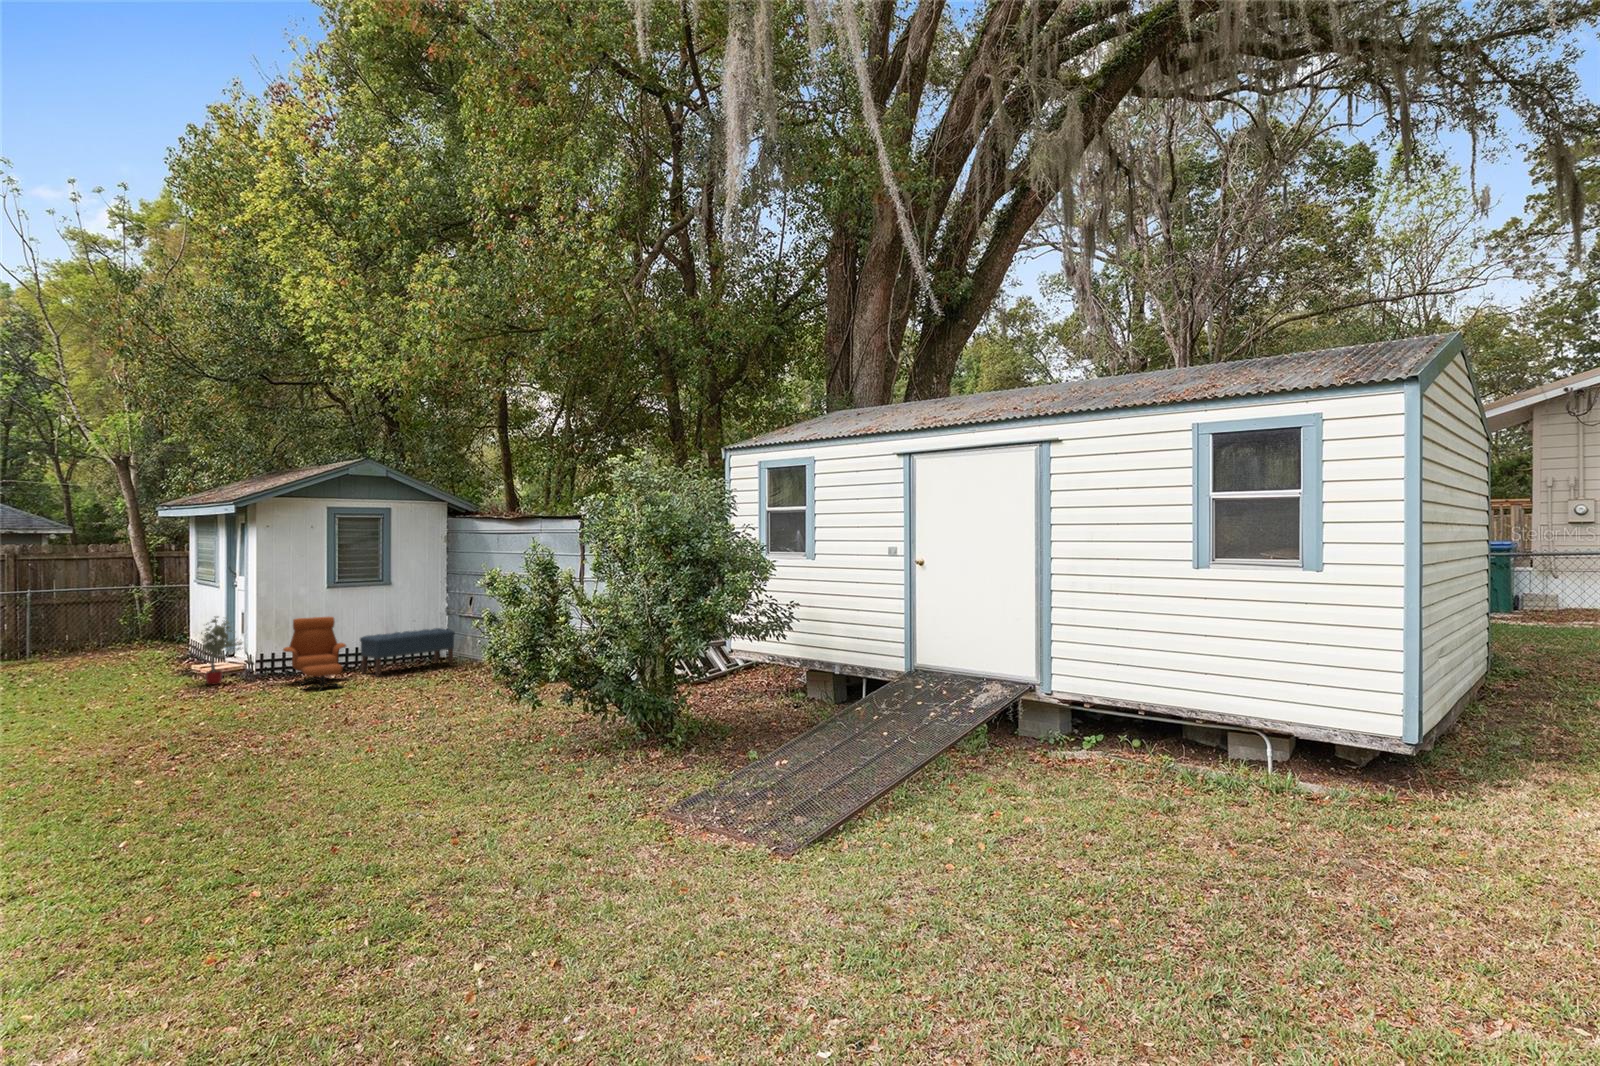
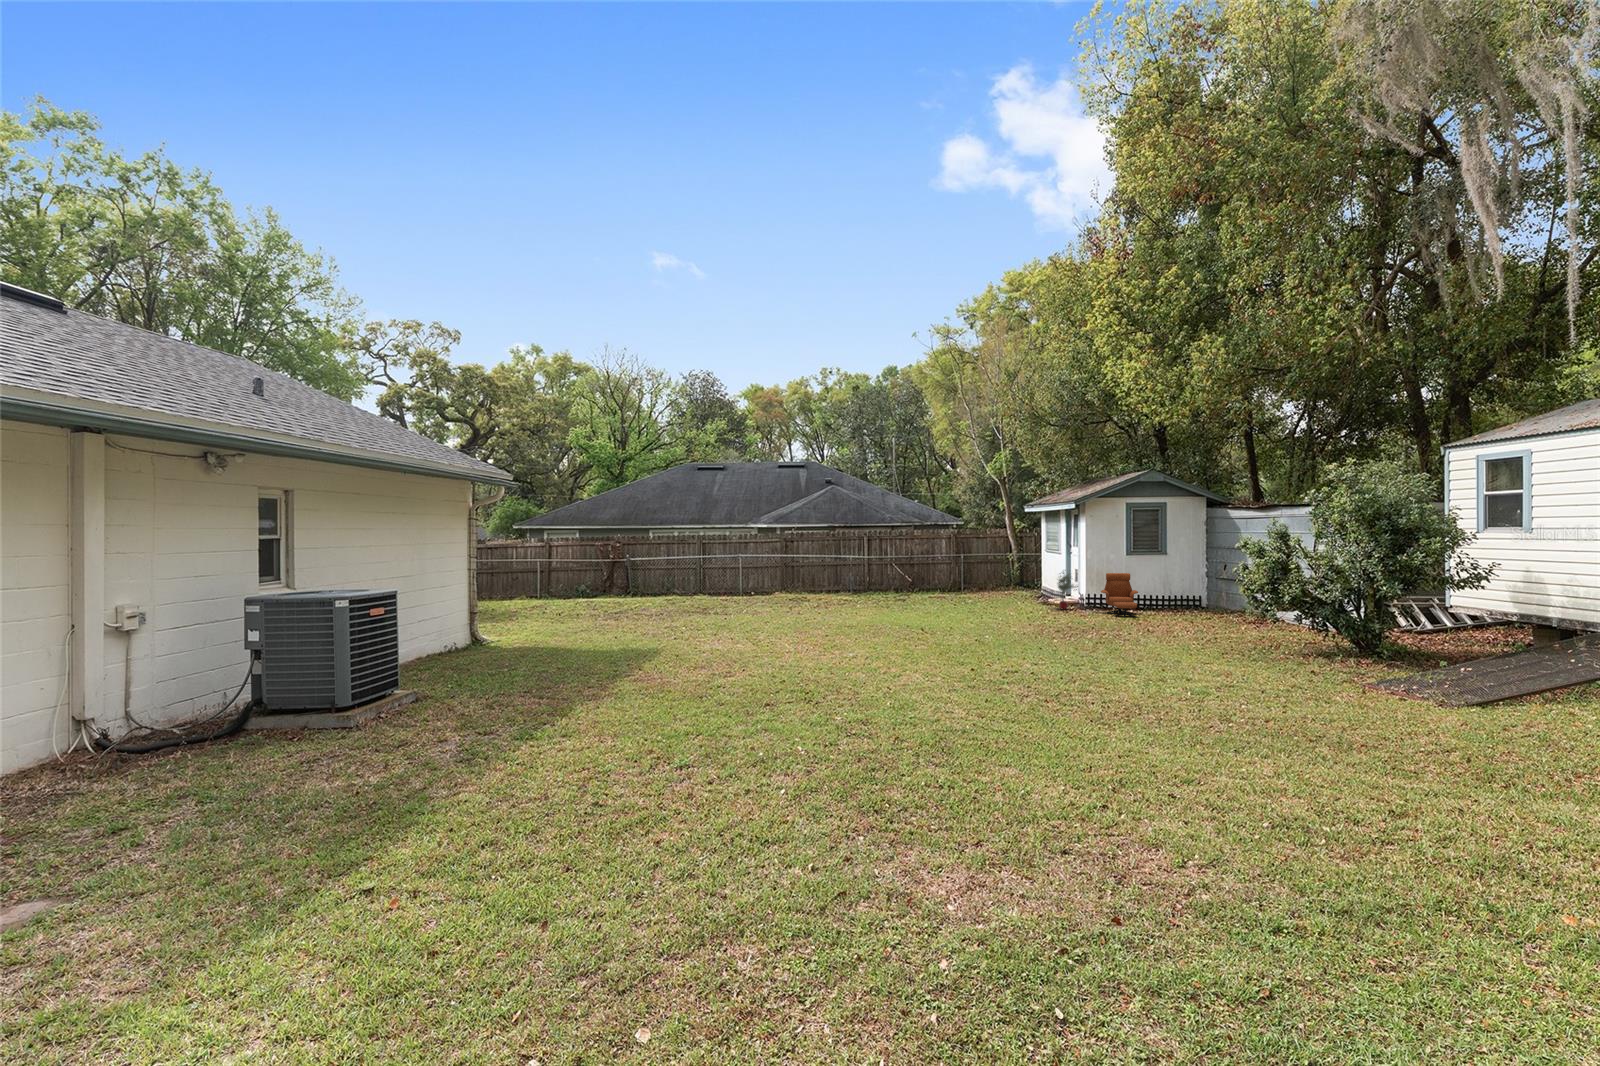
bench: present [360,628,455,677] -> none [1146,587,1213,615]

